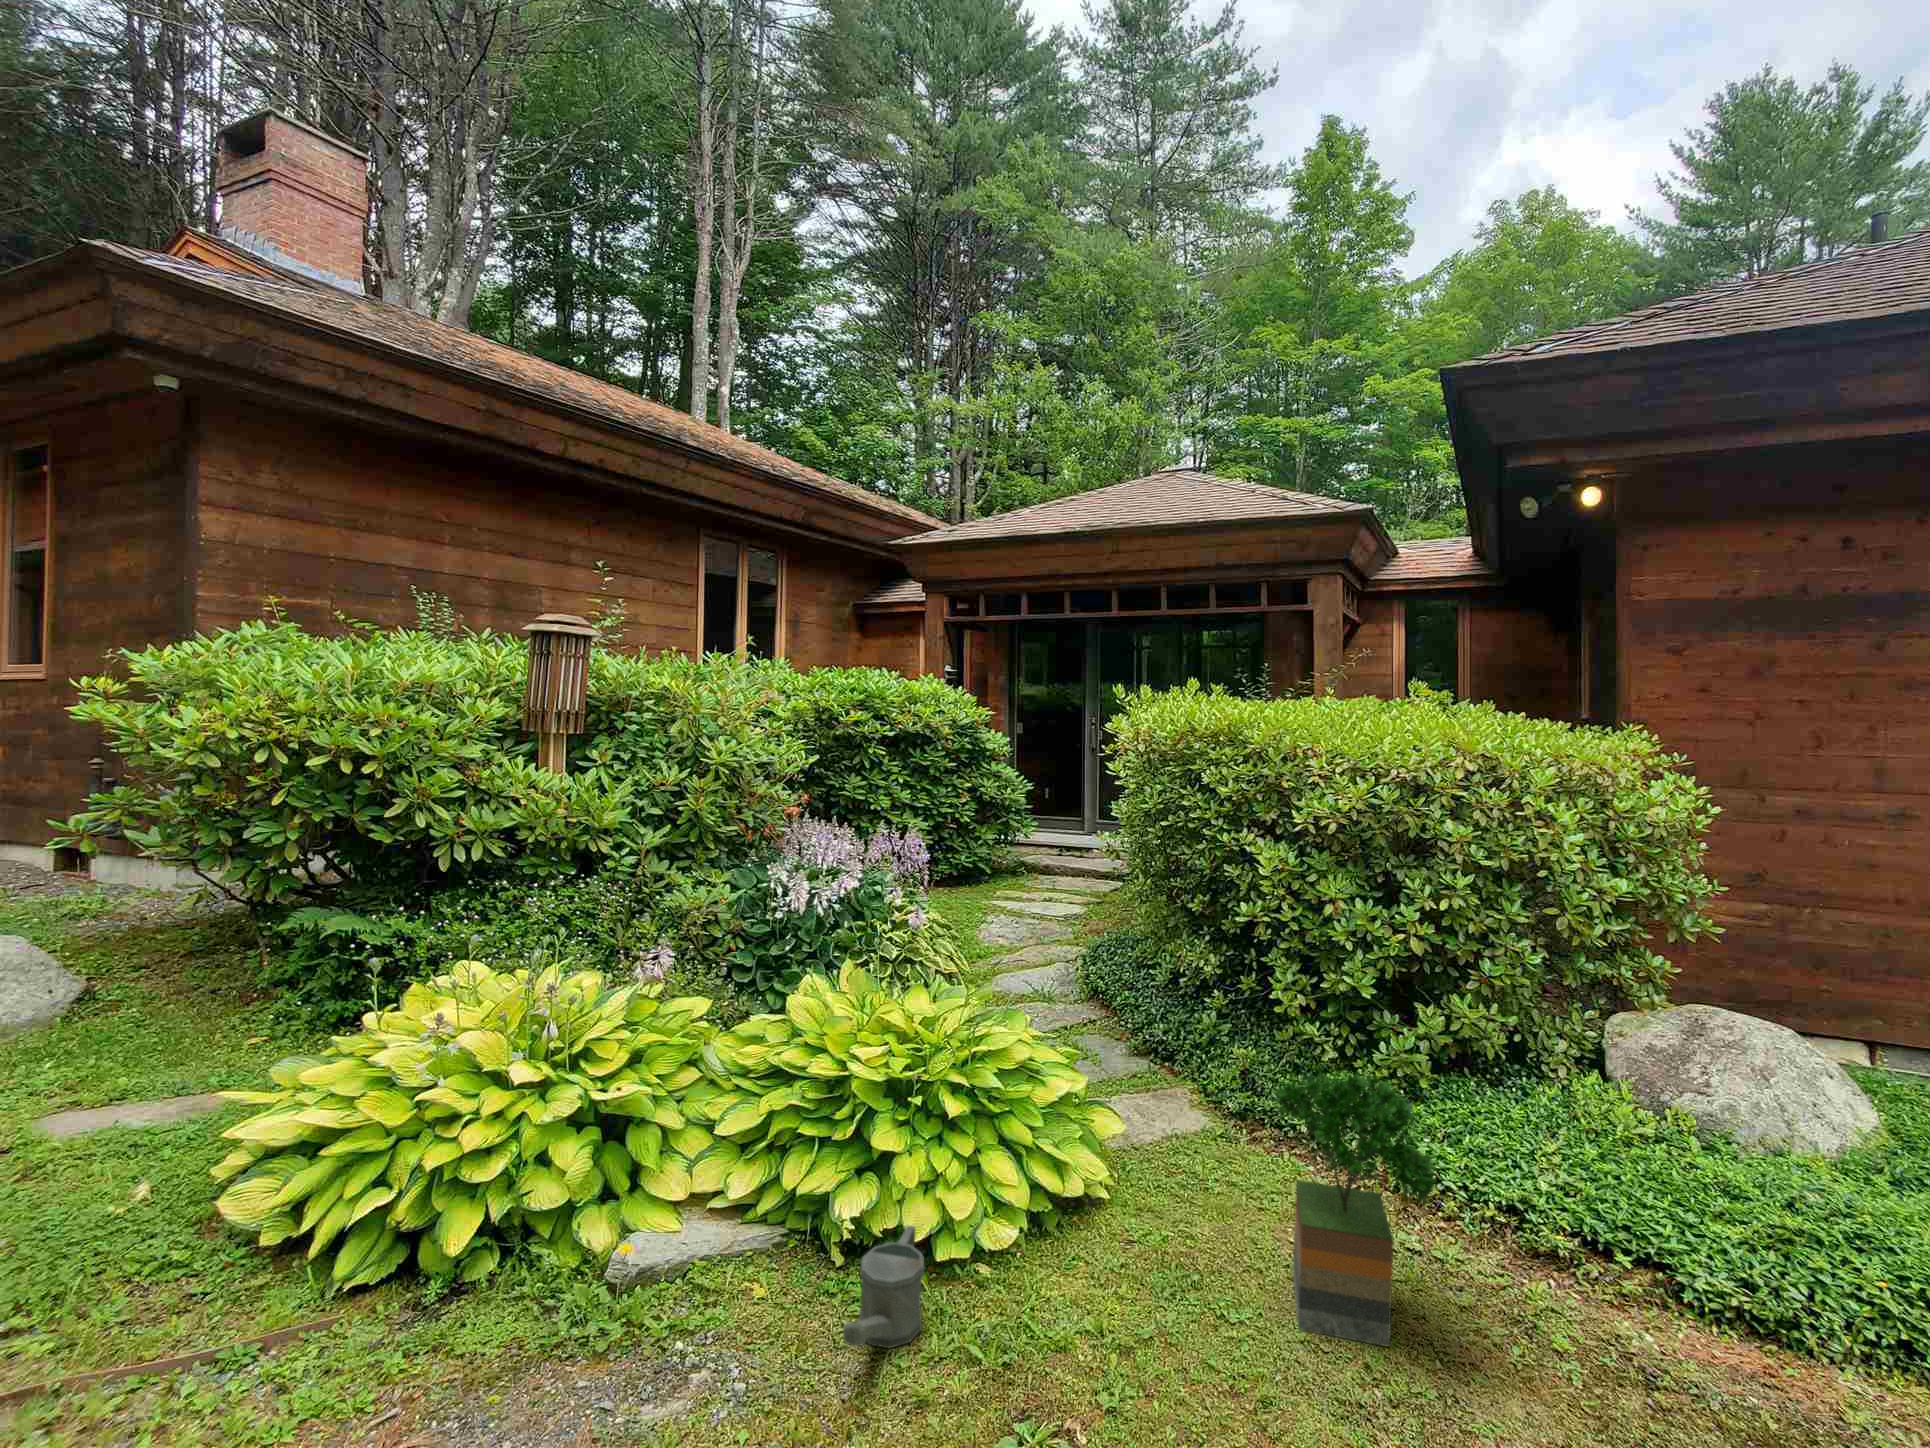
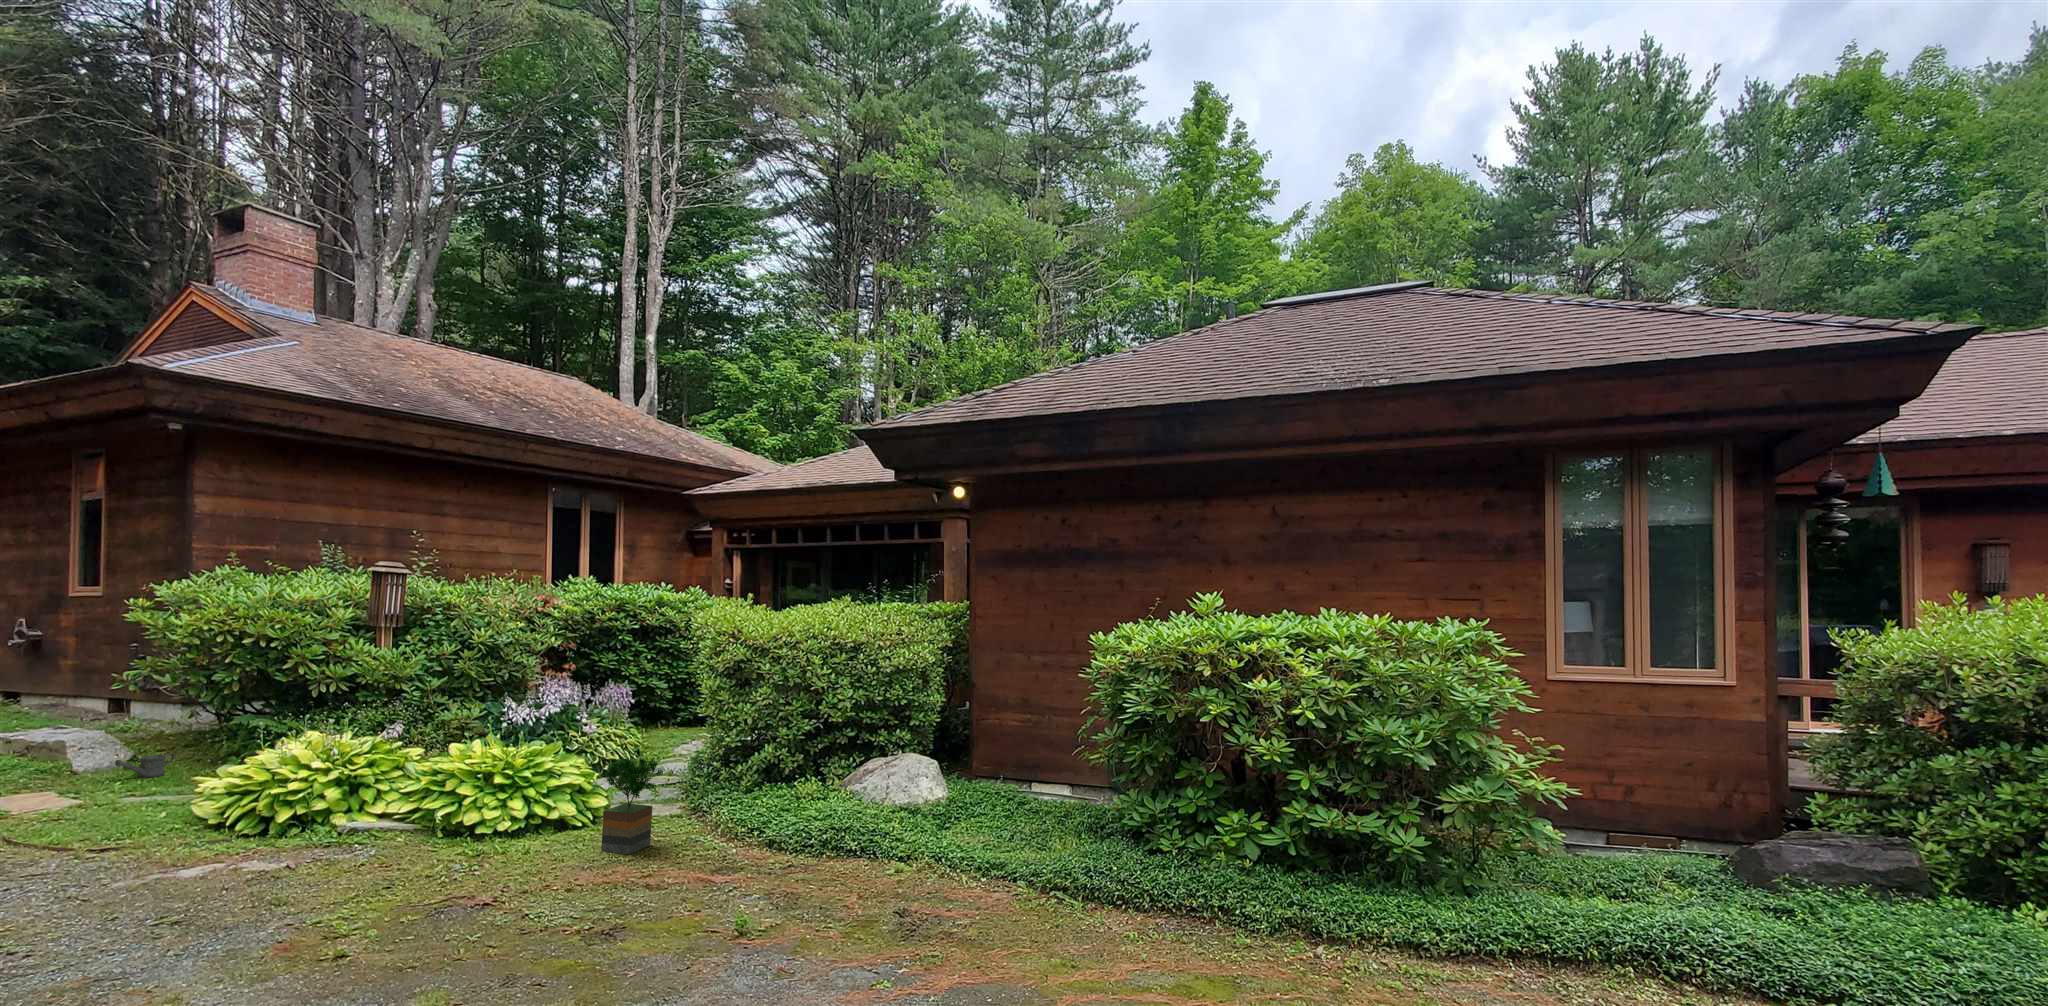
watering can: present [843,1226,924,1348] -> present [115,753,175,778]

